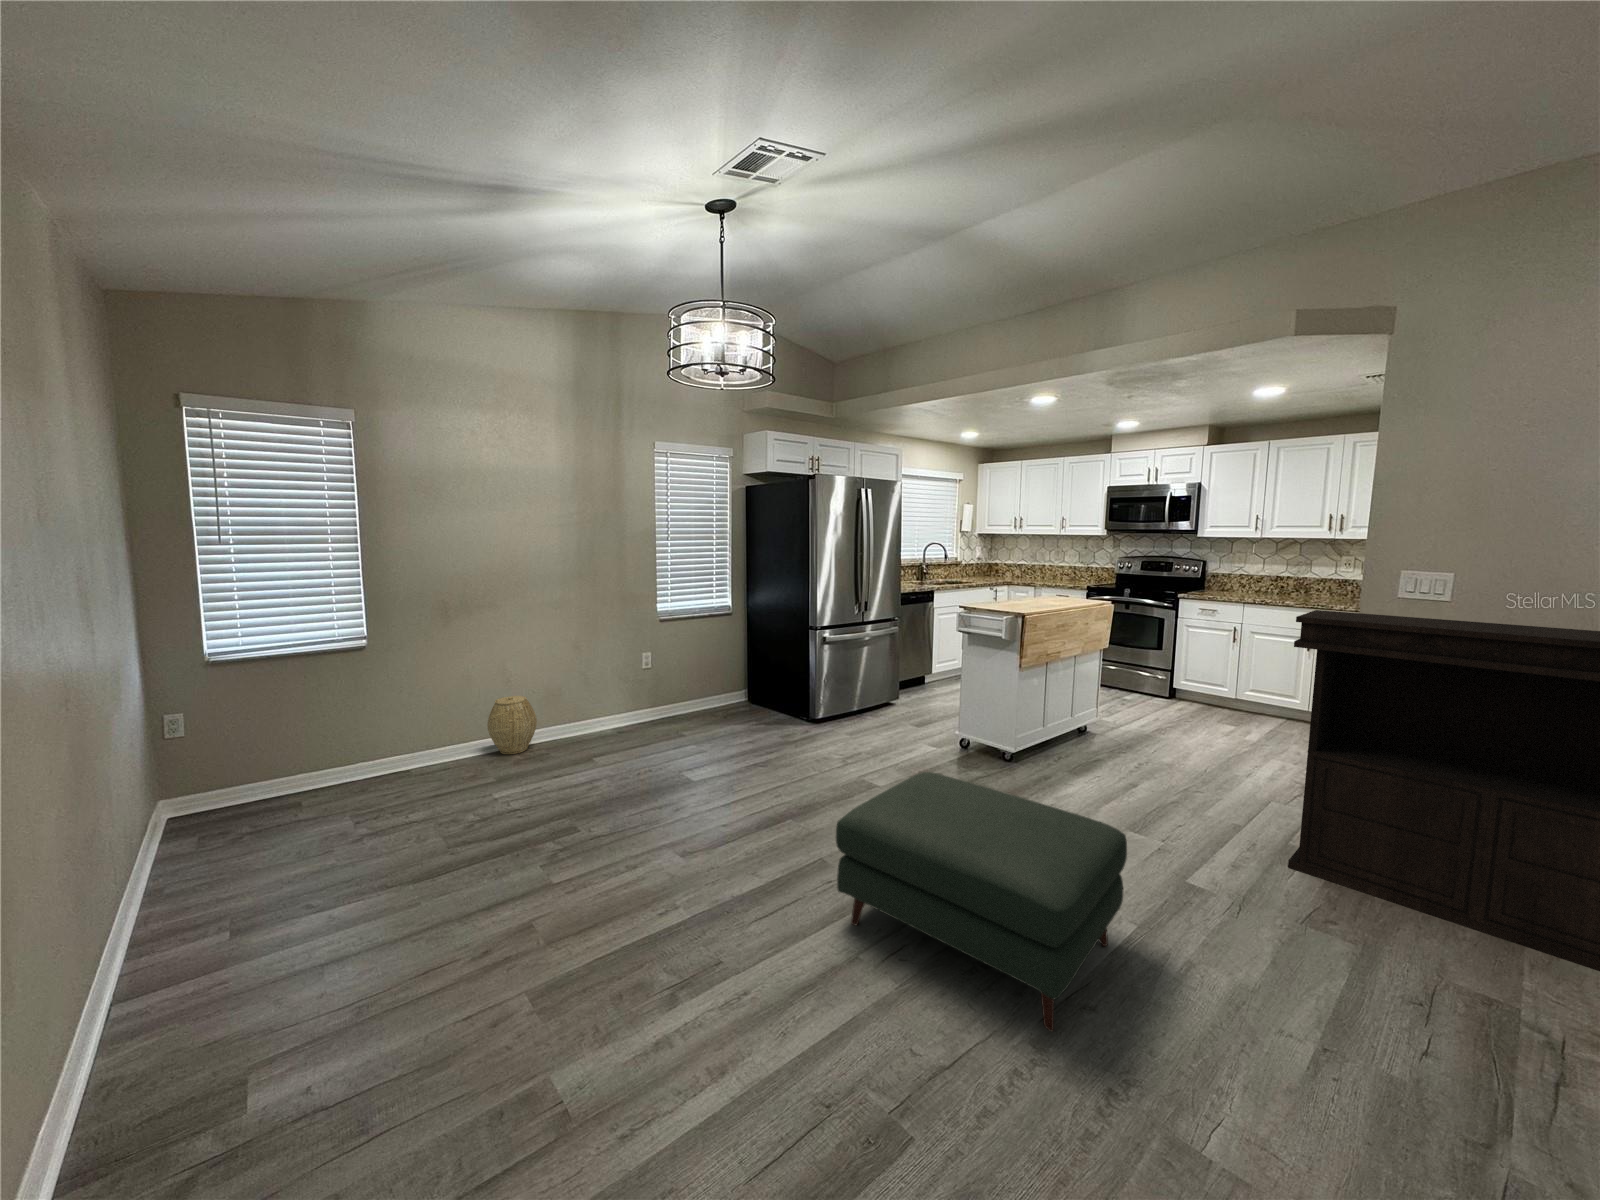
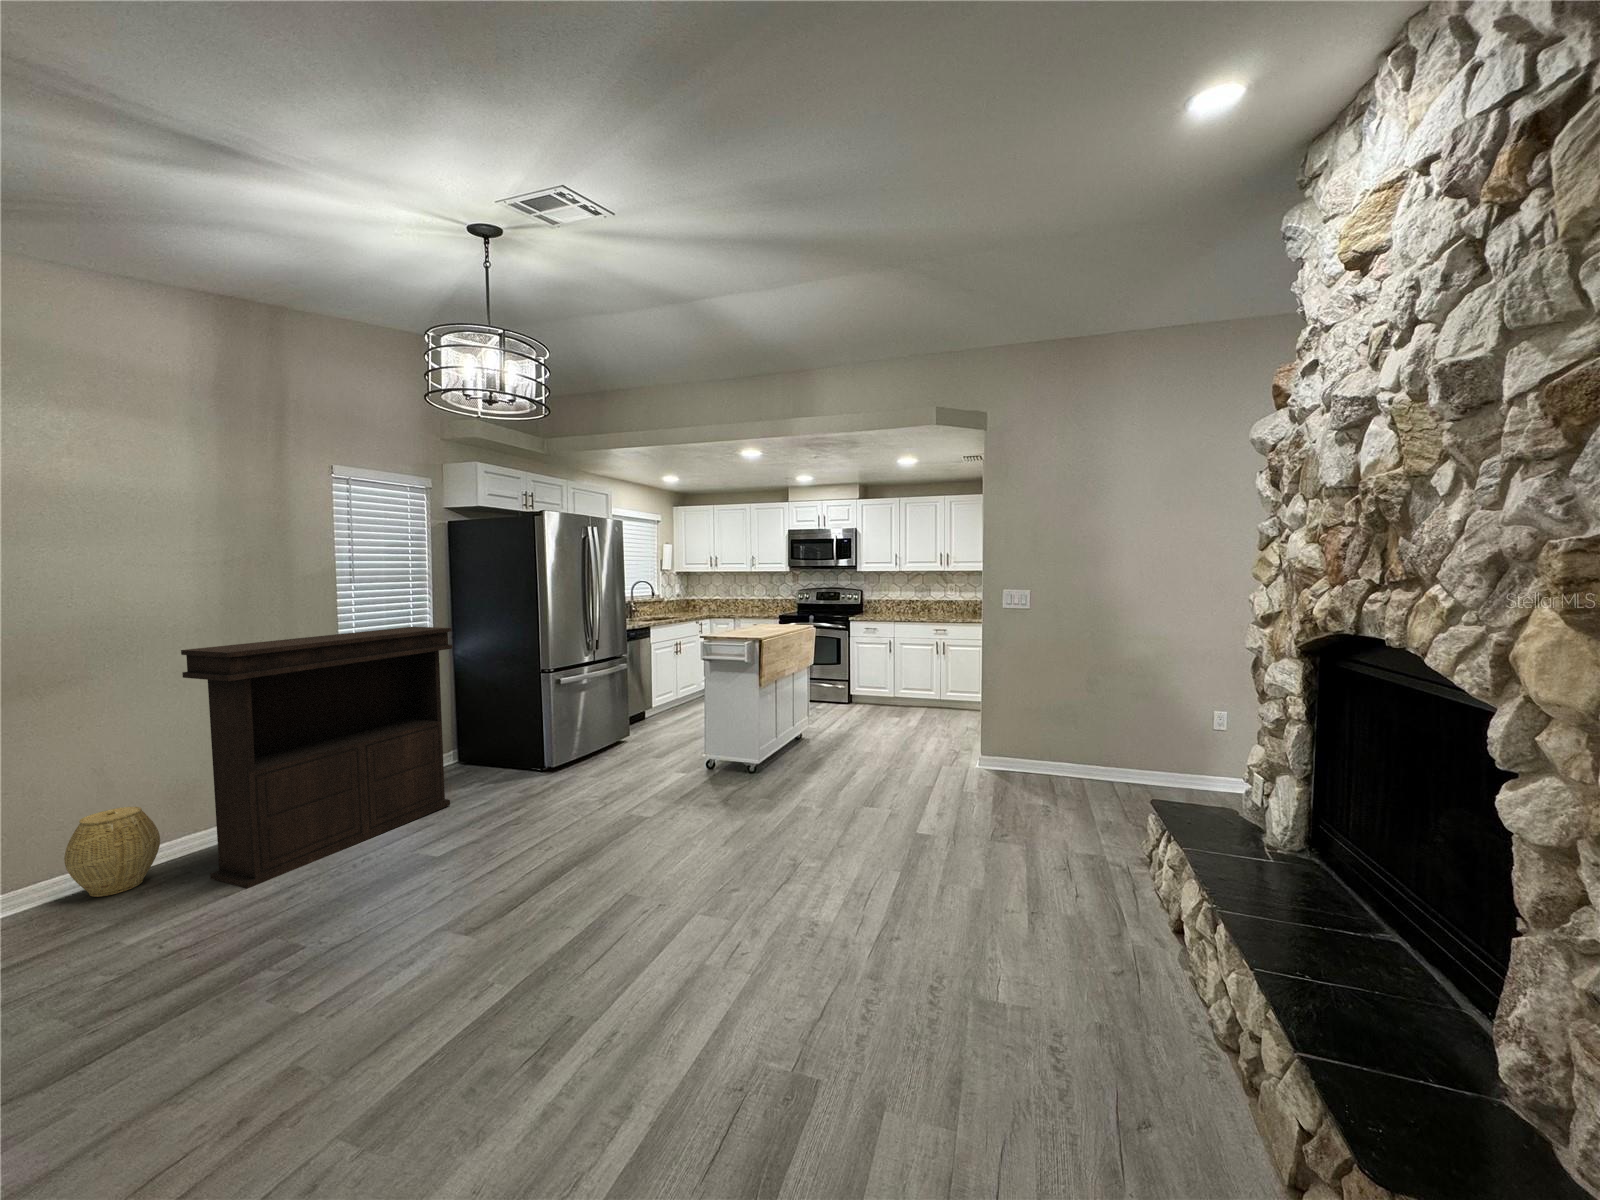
console table: present [1288,610,1600,971] -> present [181,627,452,888]
ottoman: present [836,772,1127,1031] -> none [680,786,903,963]

